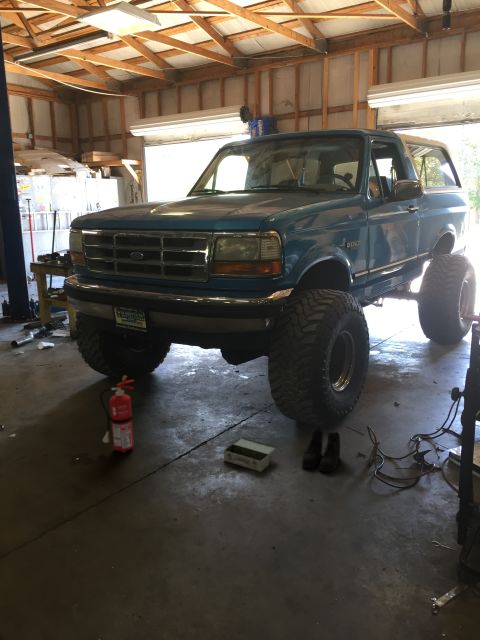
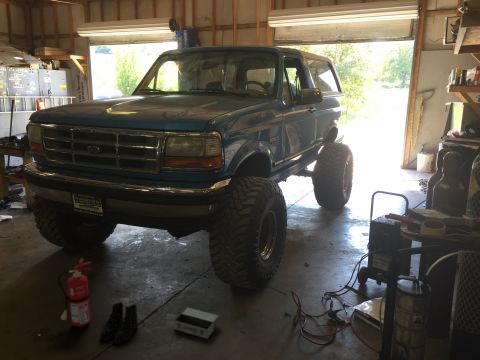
boots: present [302,429,340,472] -> present [100,302,138,344]

